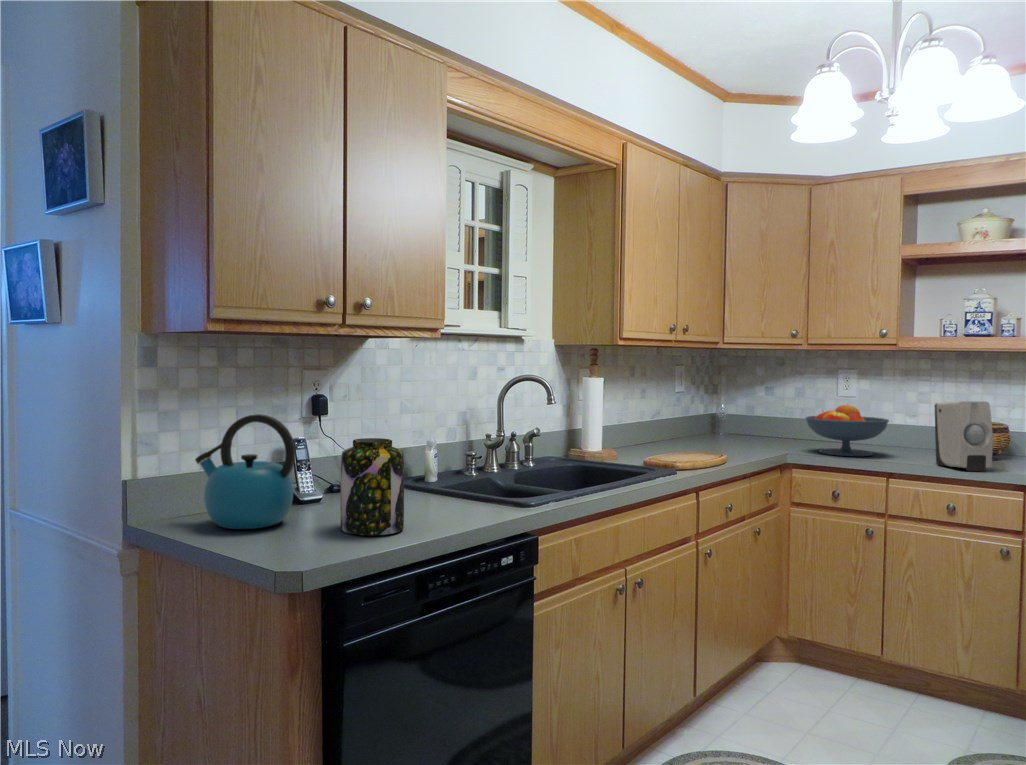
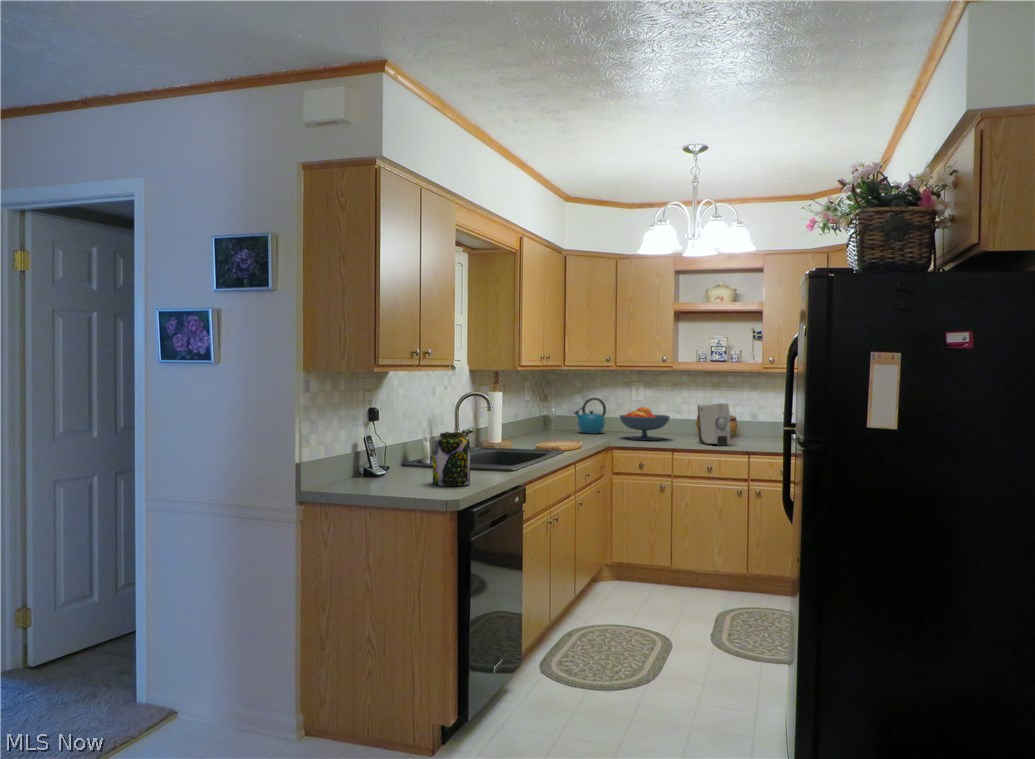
kettle: present [195,414,296,529] -> present [574,398,606,434]

